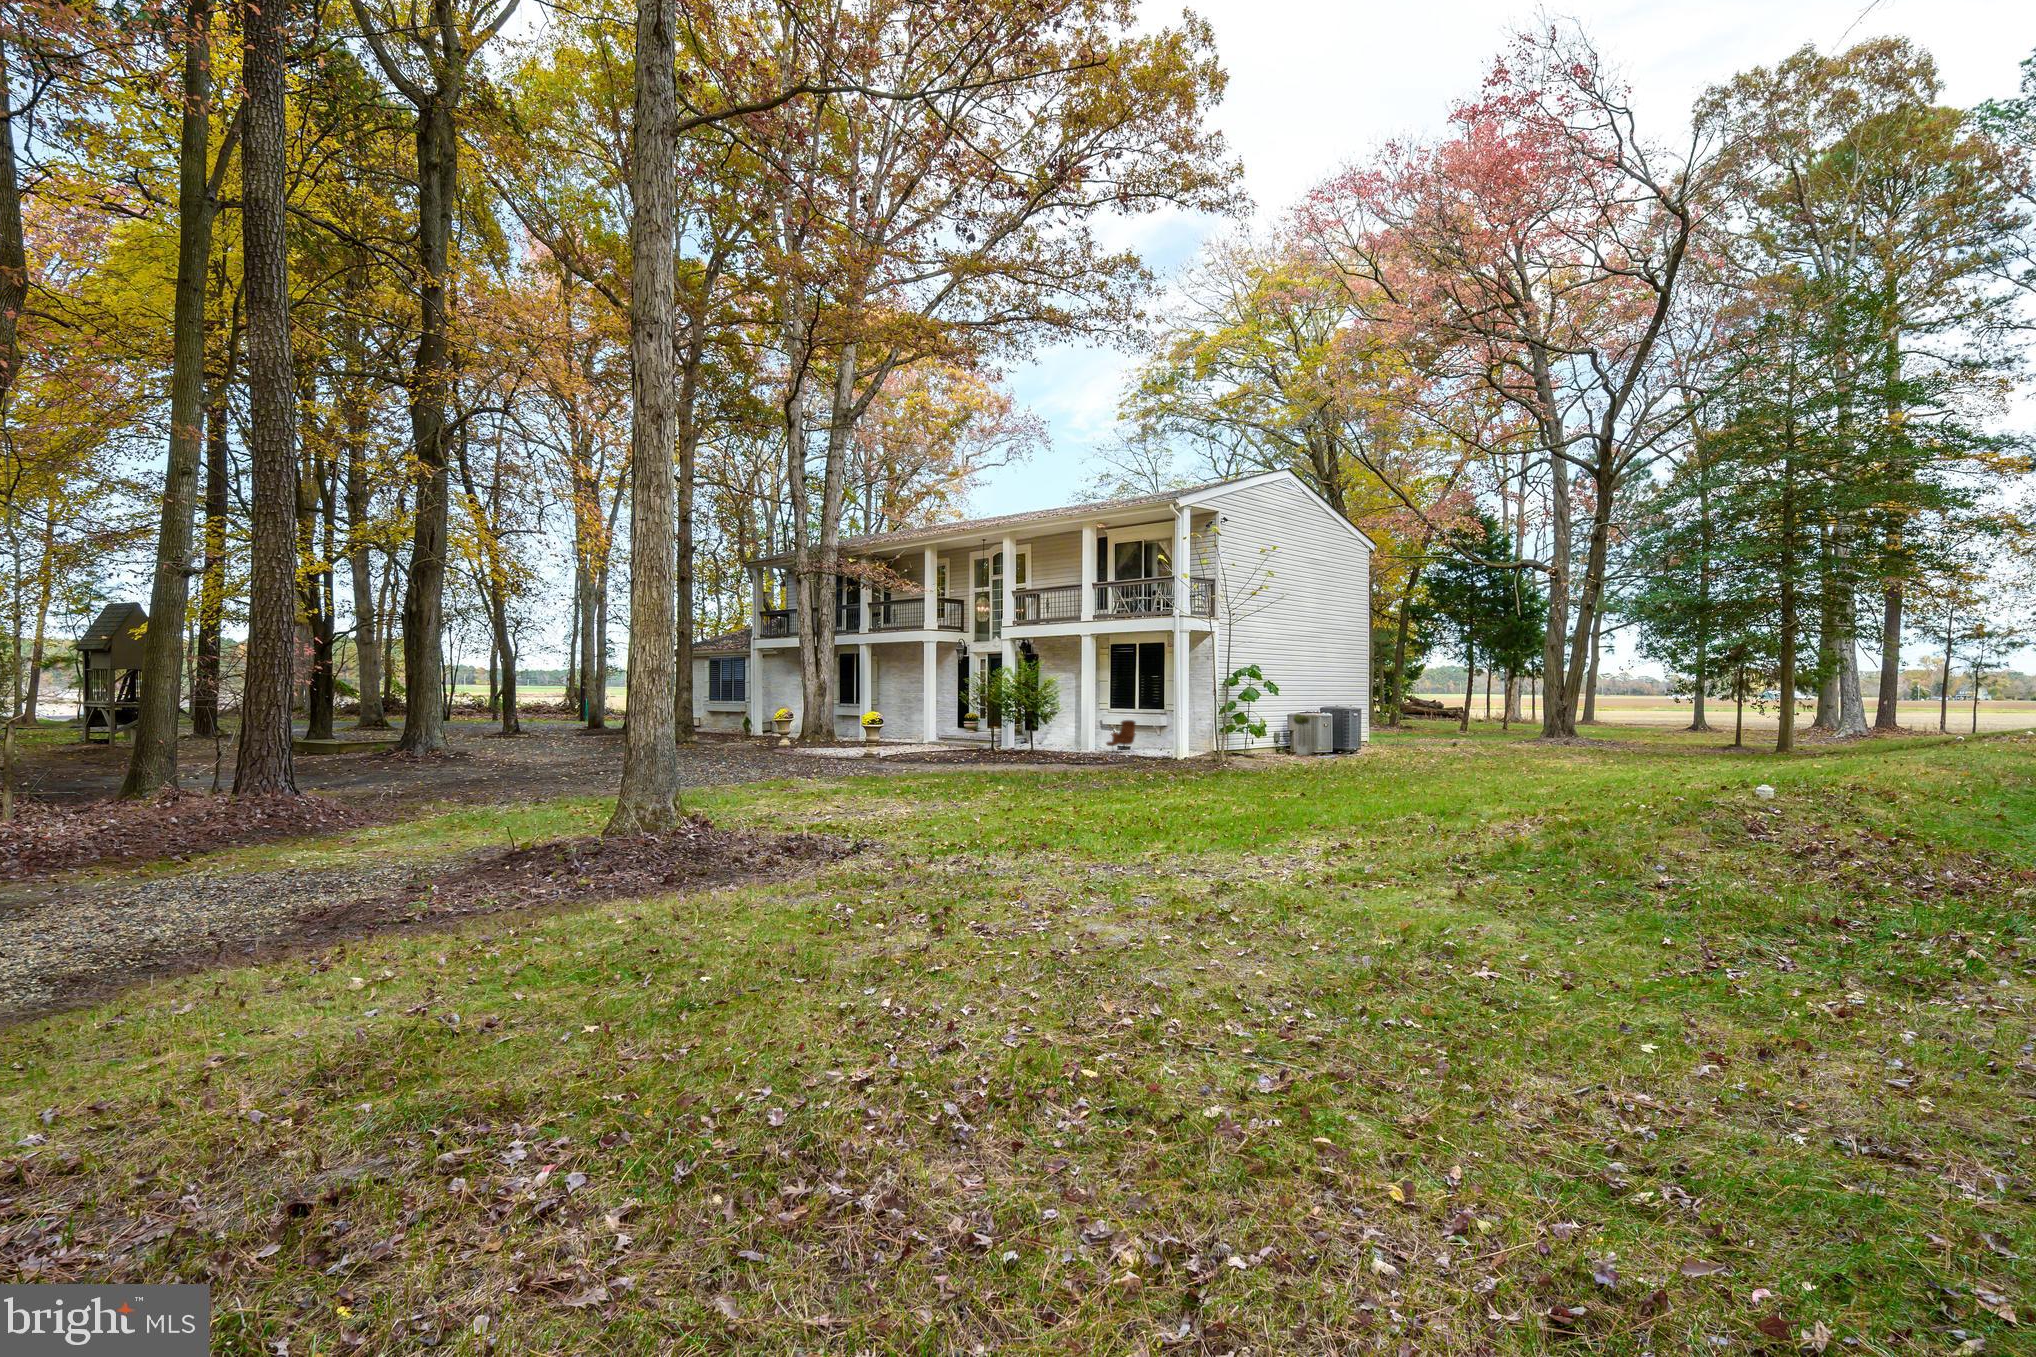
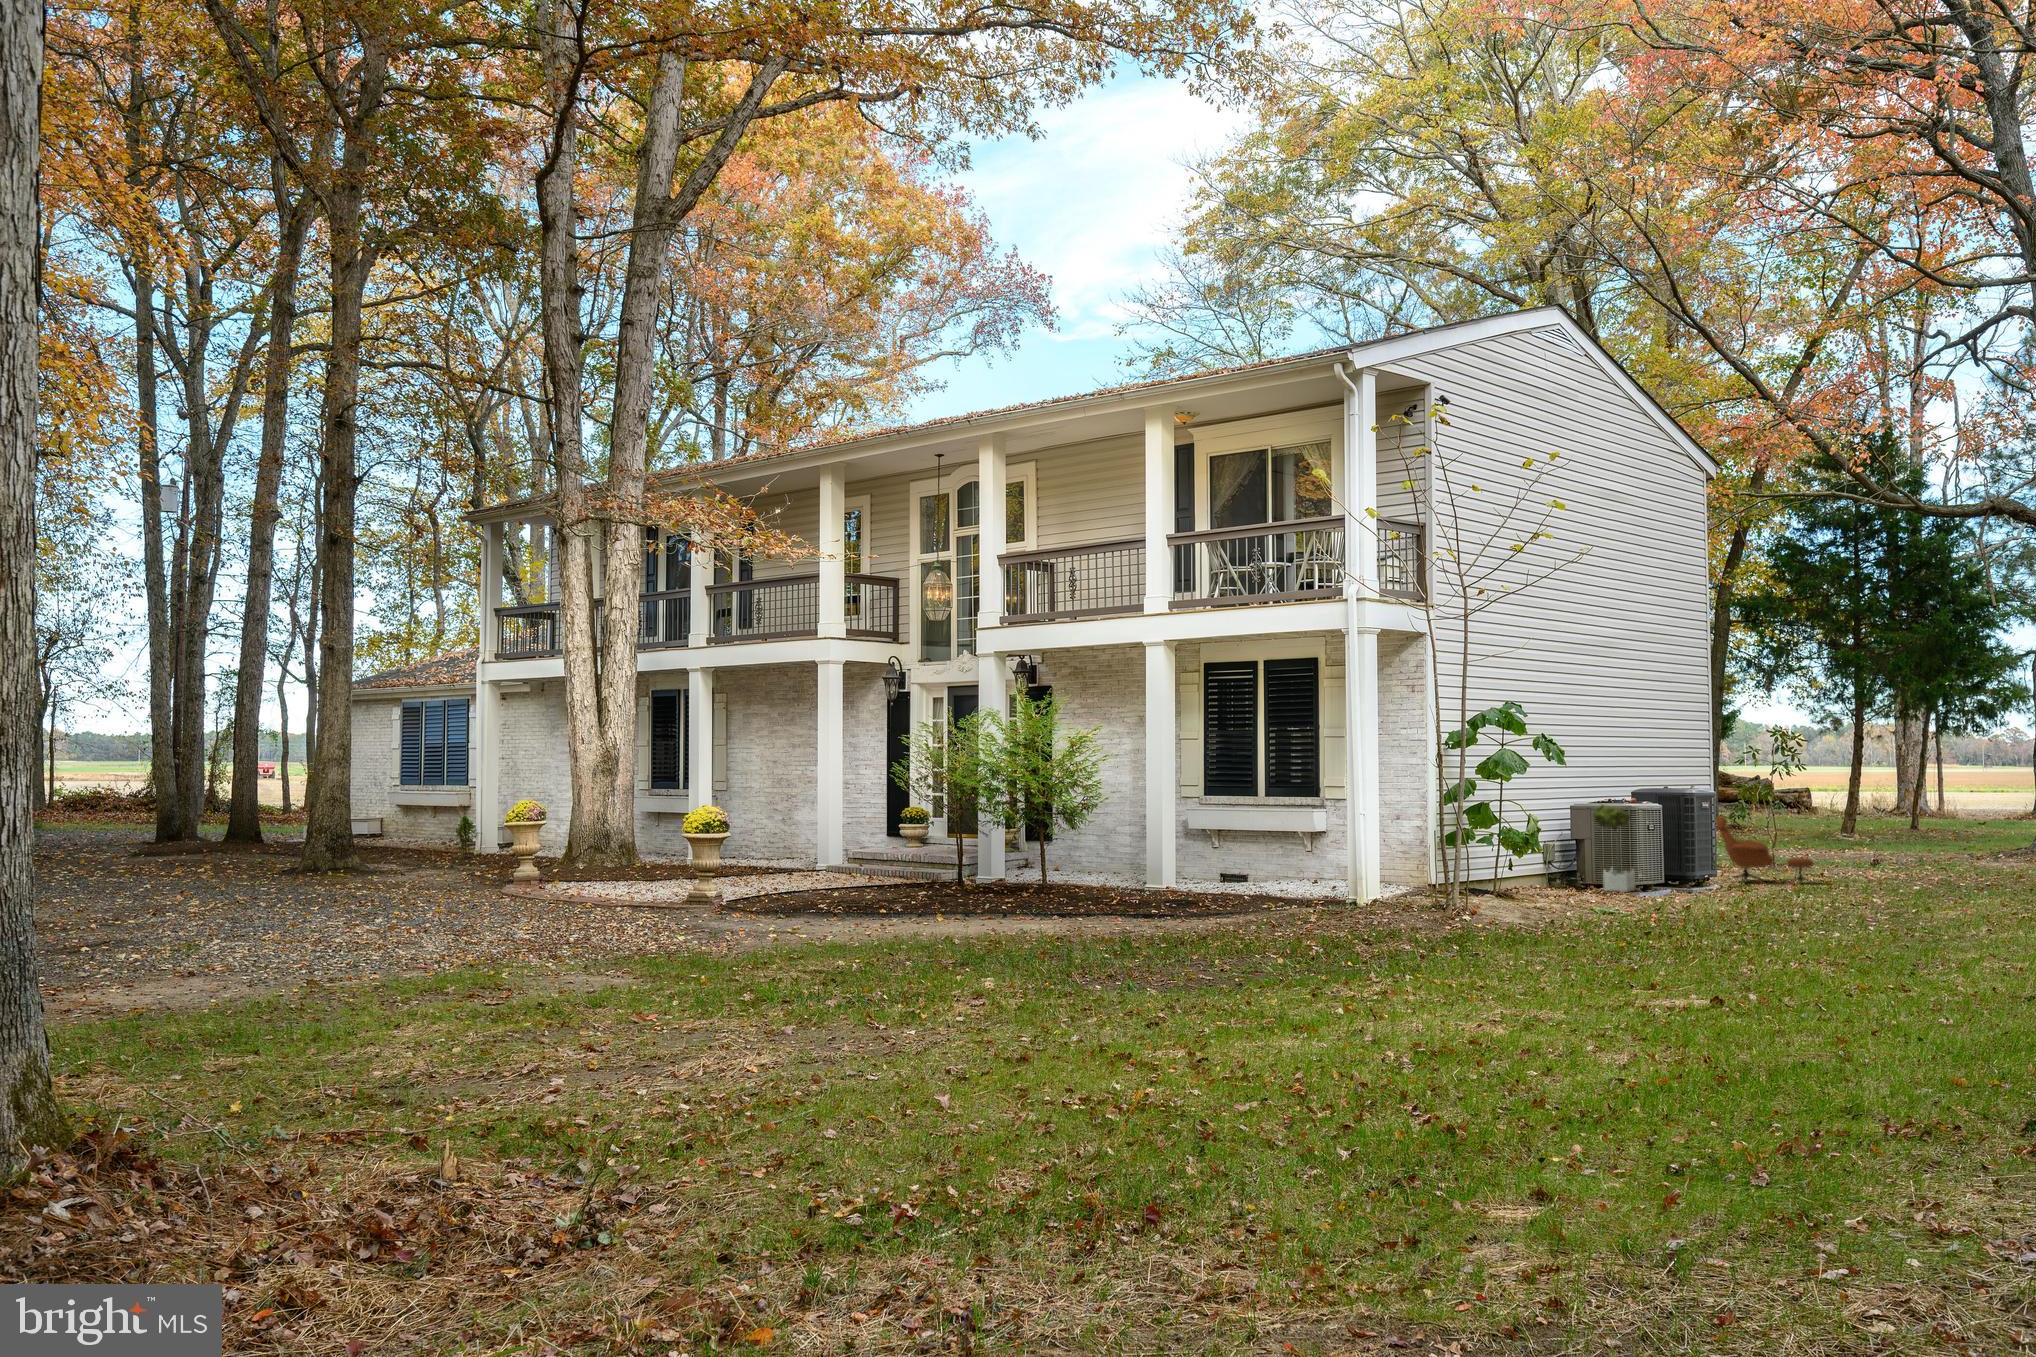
lounge chair: present [1106,720,1136,753] -> present [1716,816,1813,883]

